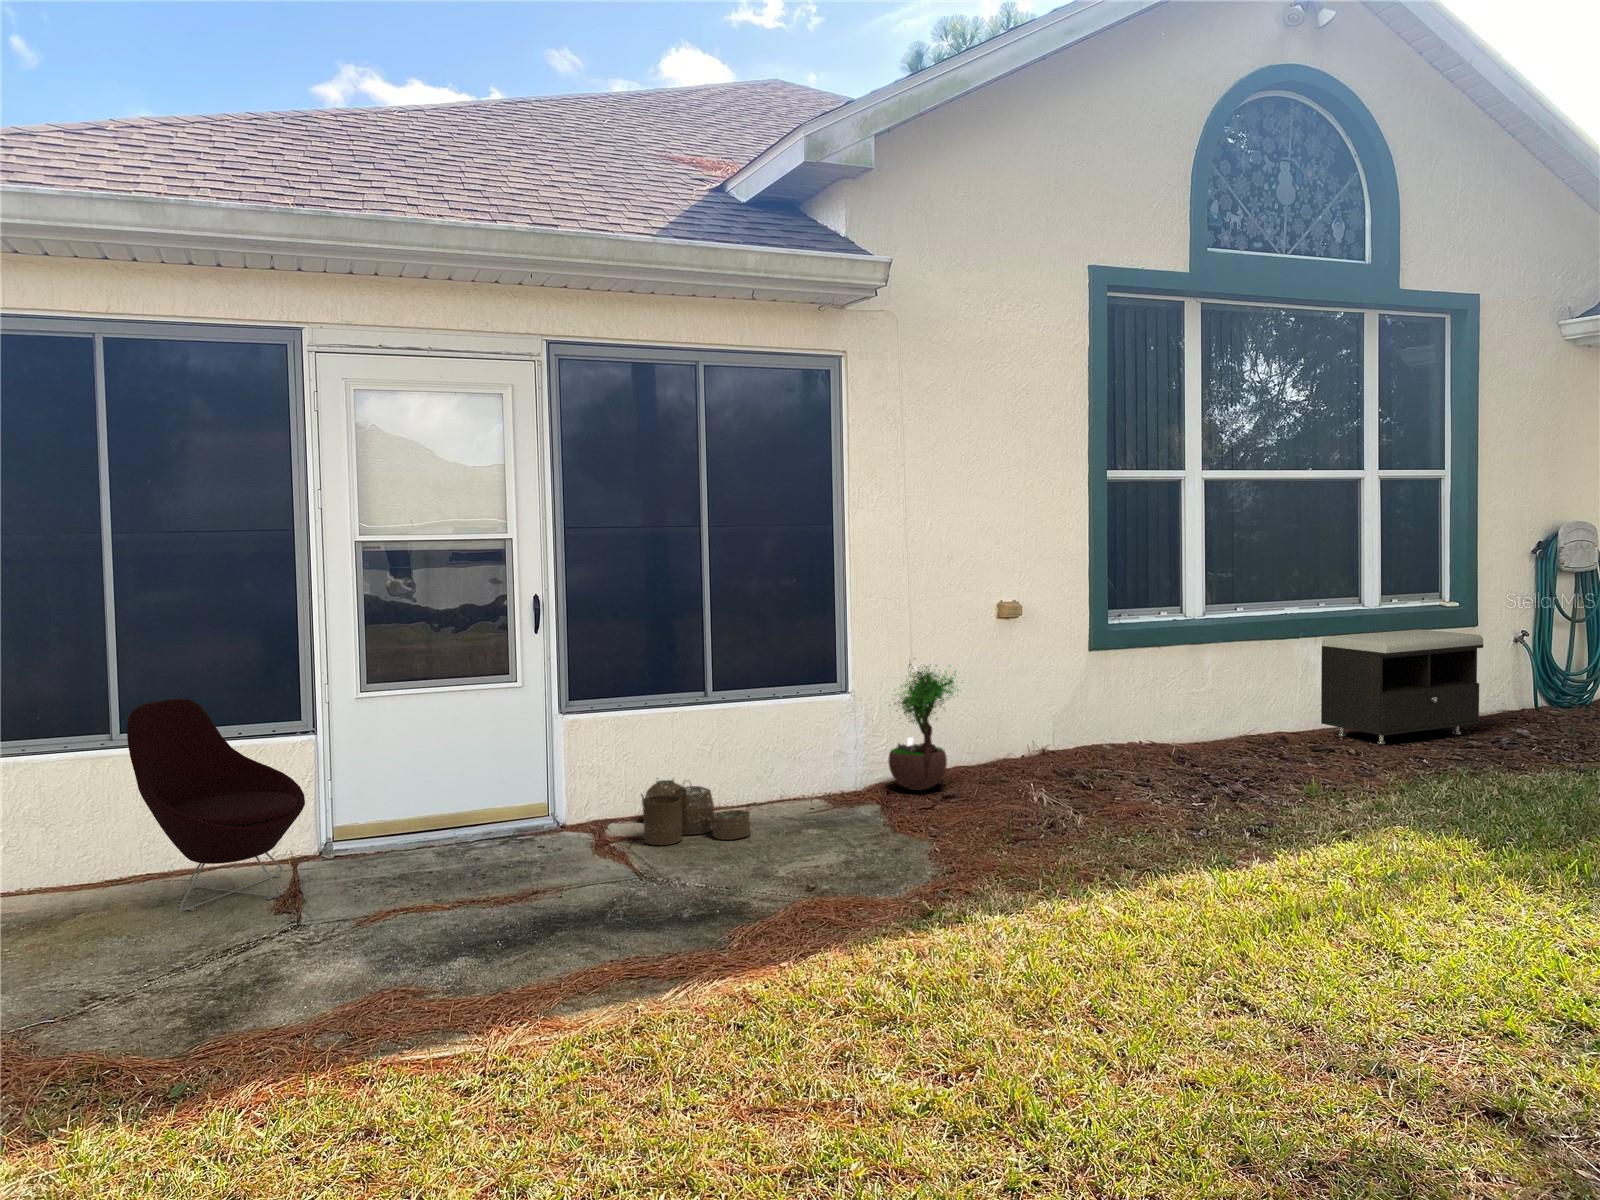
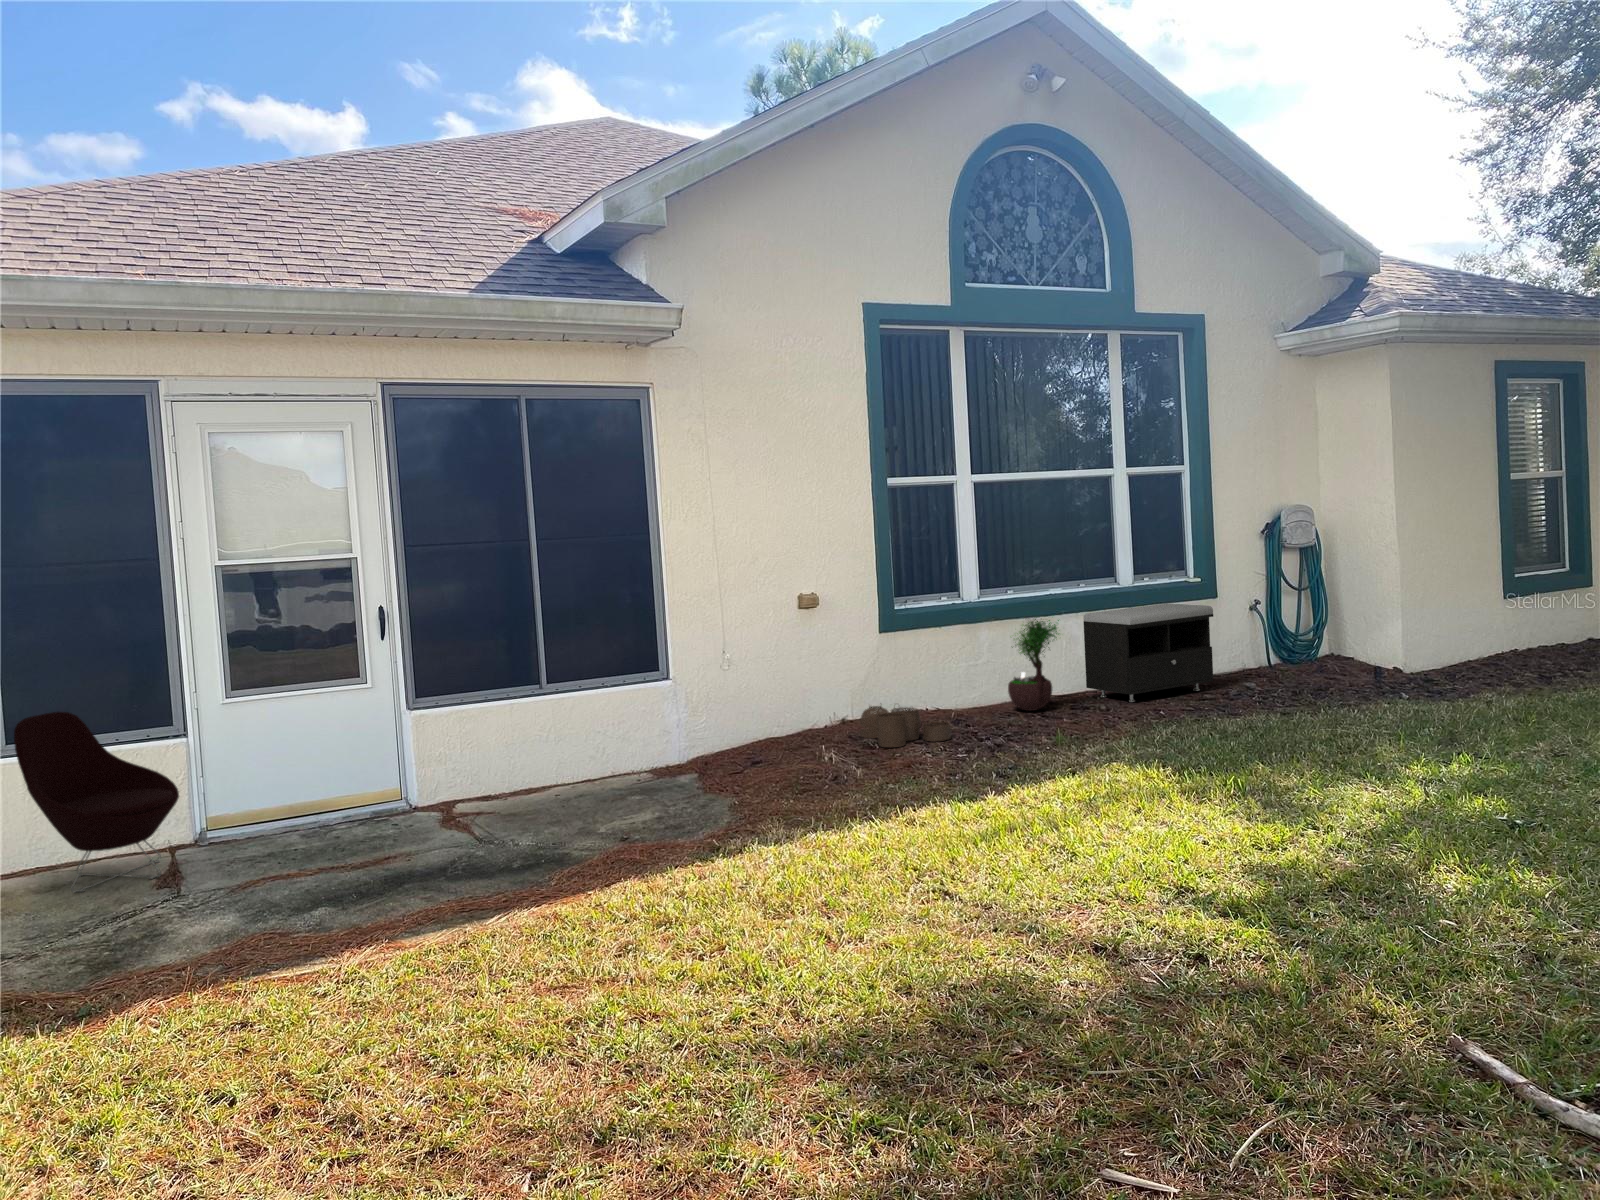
potted tree: present [888,658,963,791] -> present [1008,617,1059,711]
woven basket: present [641,778,750,845] -> present [860,706,951,747]

